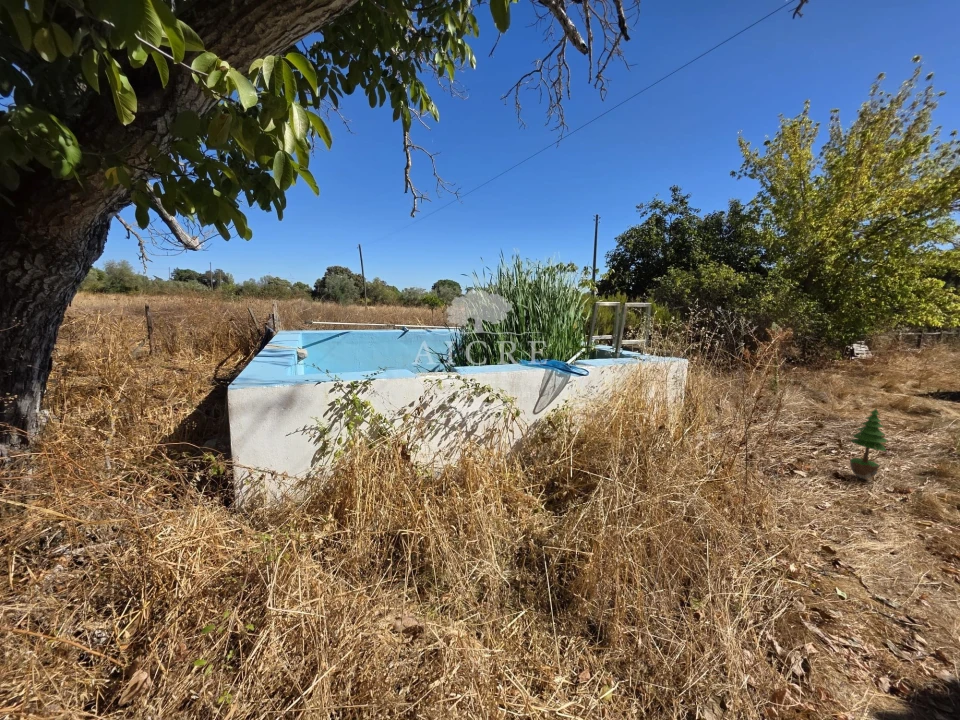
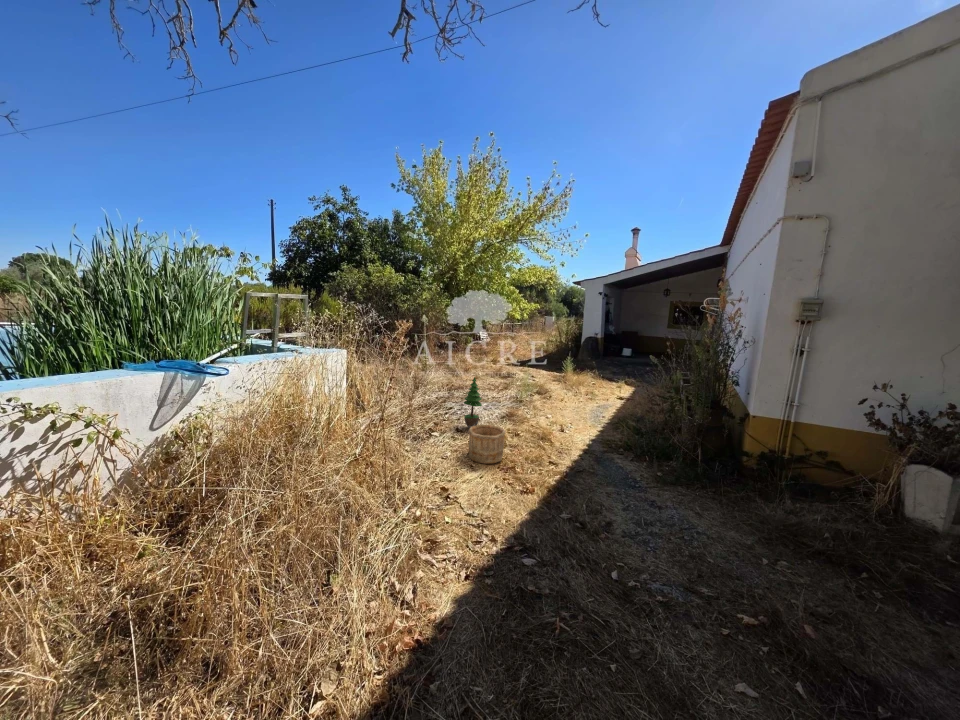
wooden bucket: none [863,477,946,541] -> present [469,425,506,463]

